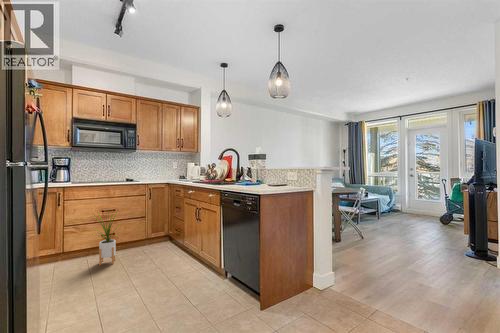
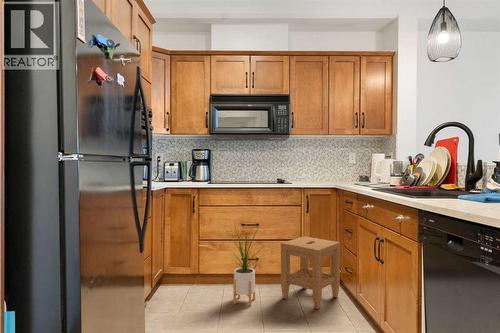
stool: none [134,215,172,256] -> present [281,236,340,309]

